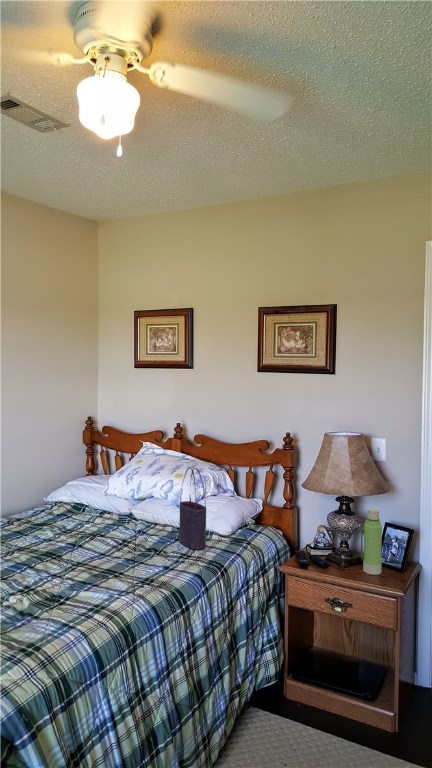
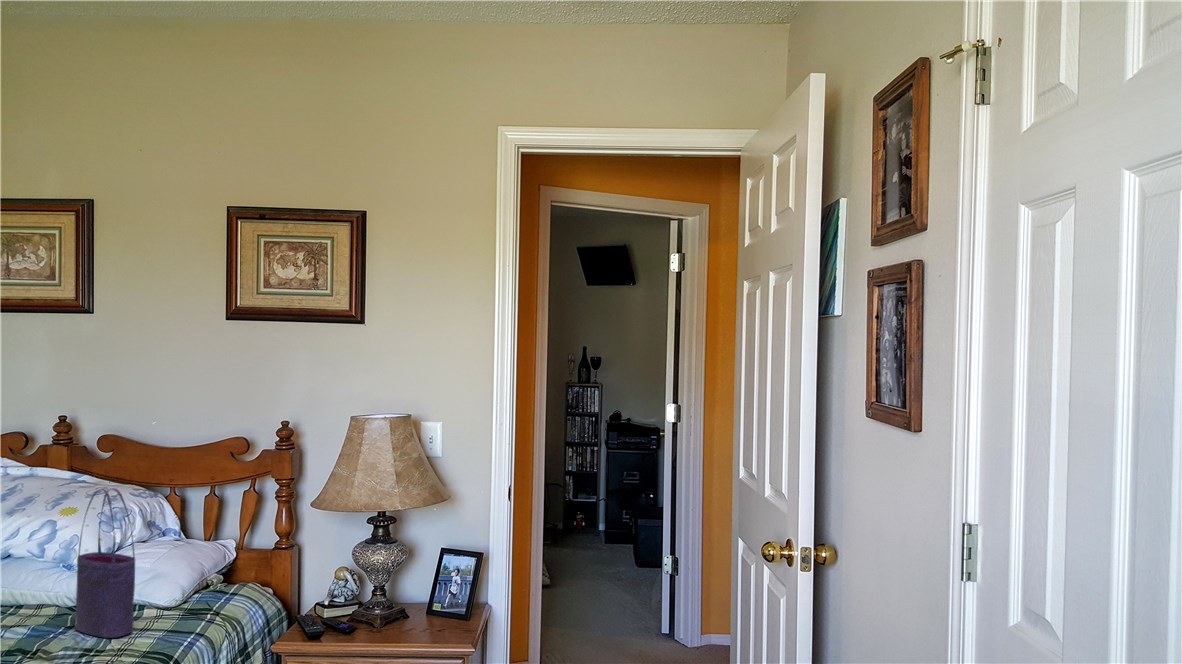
water bottle: present [361,508,382,575] -> none [407,528,439,630]

